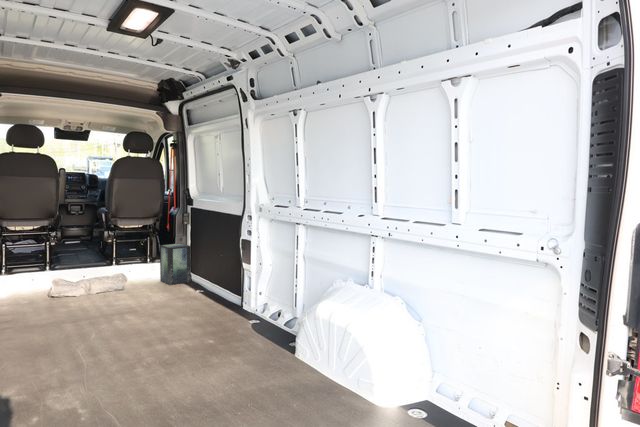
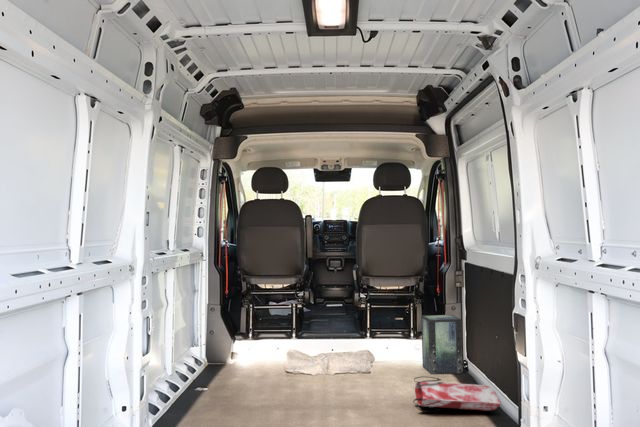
bag: none [169,285,229,308] -> present [413,377,501,412]

